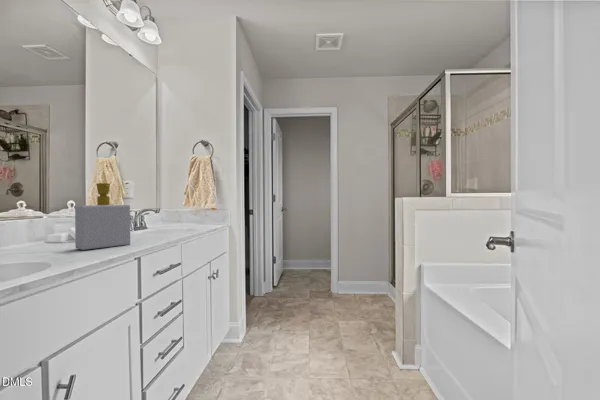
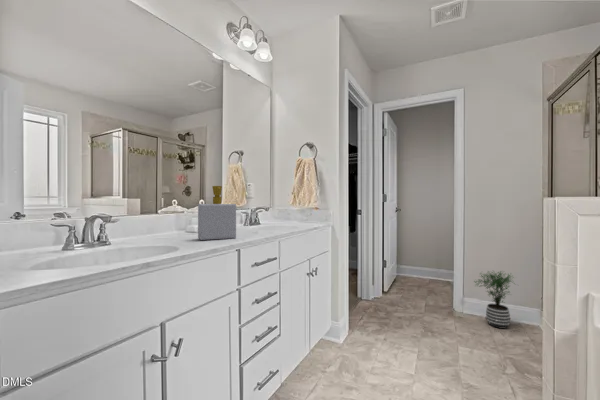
potted plant: none [347,255,379,303] -> present [475,272,511,328]

